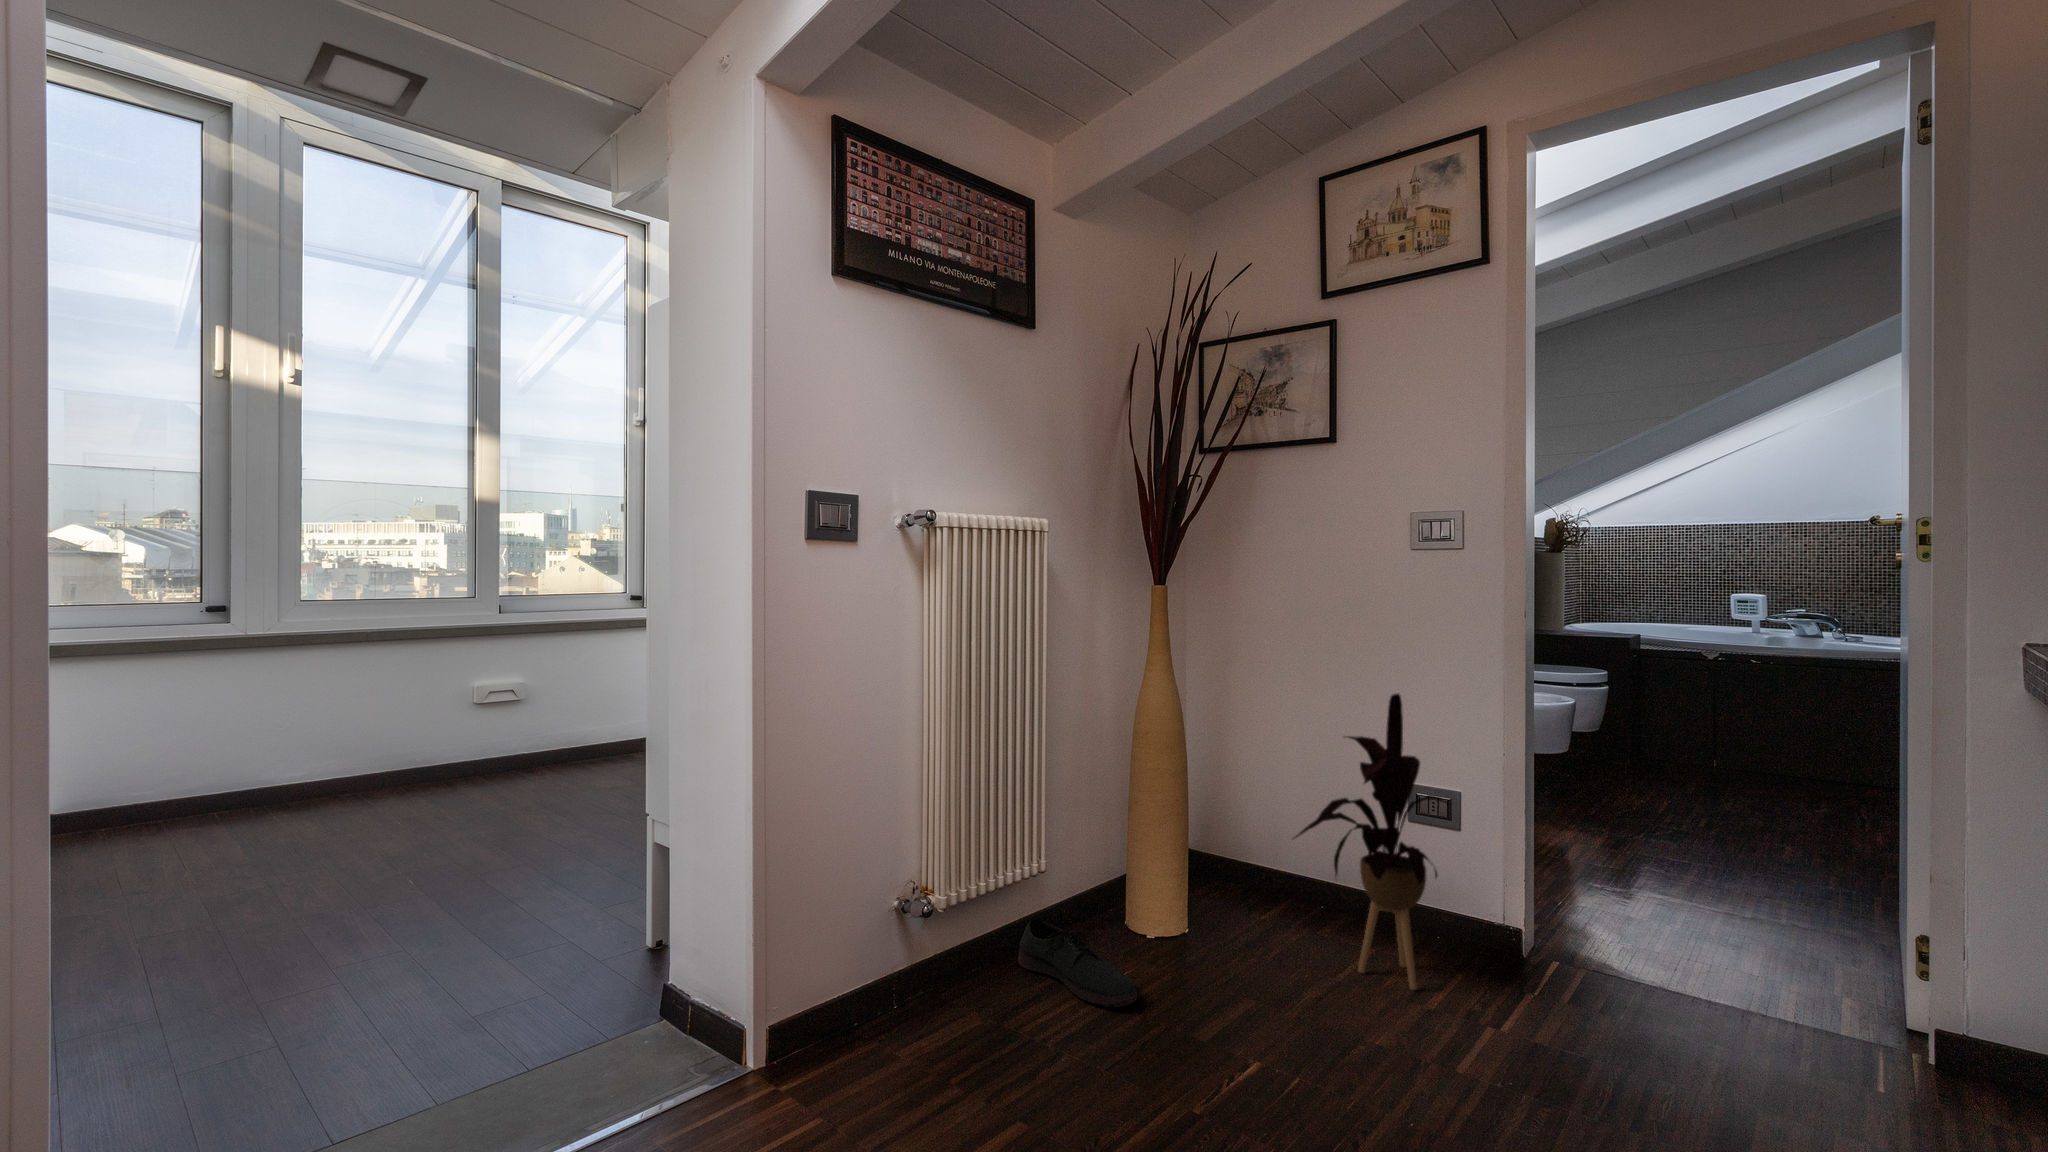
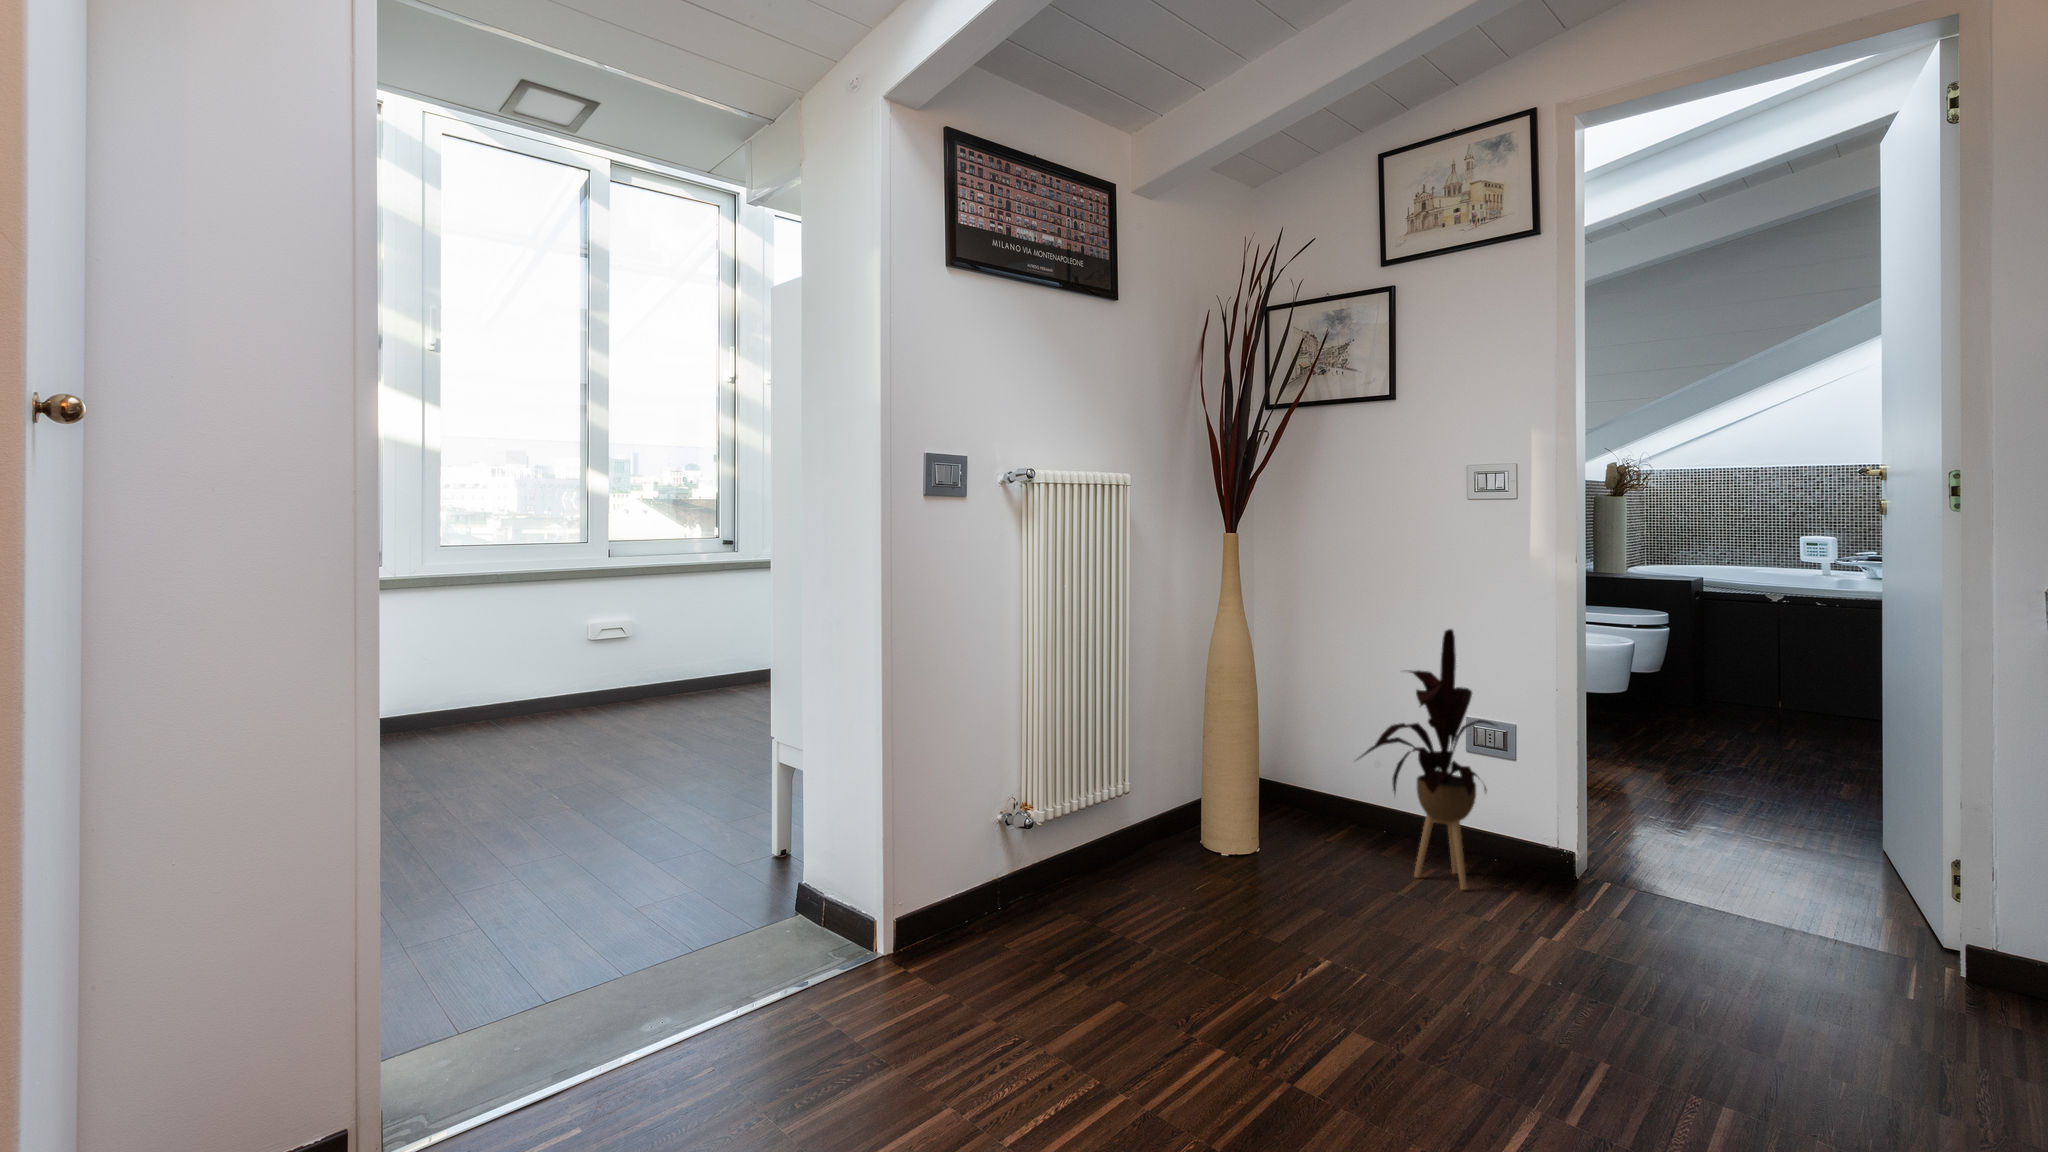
shoe: present [1018,919,1137,1007] -> none [1110,832,1218,901]

